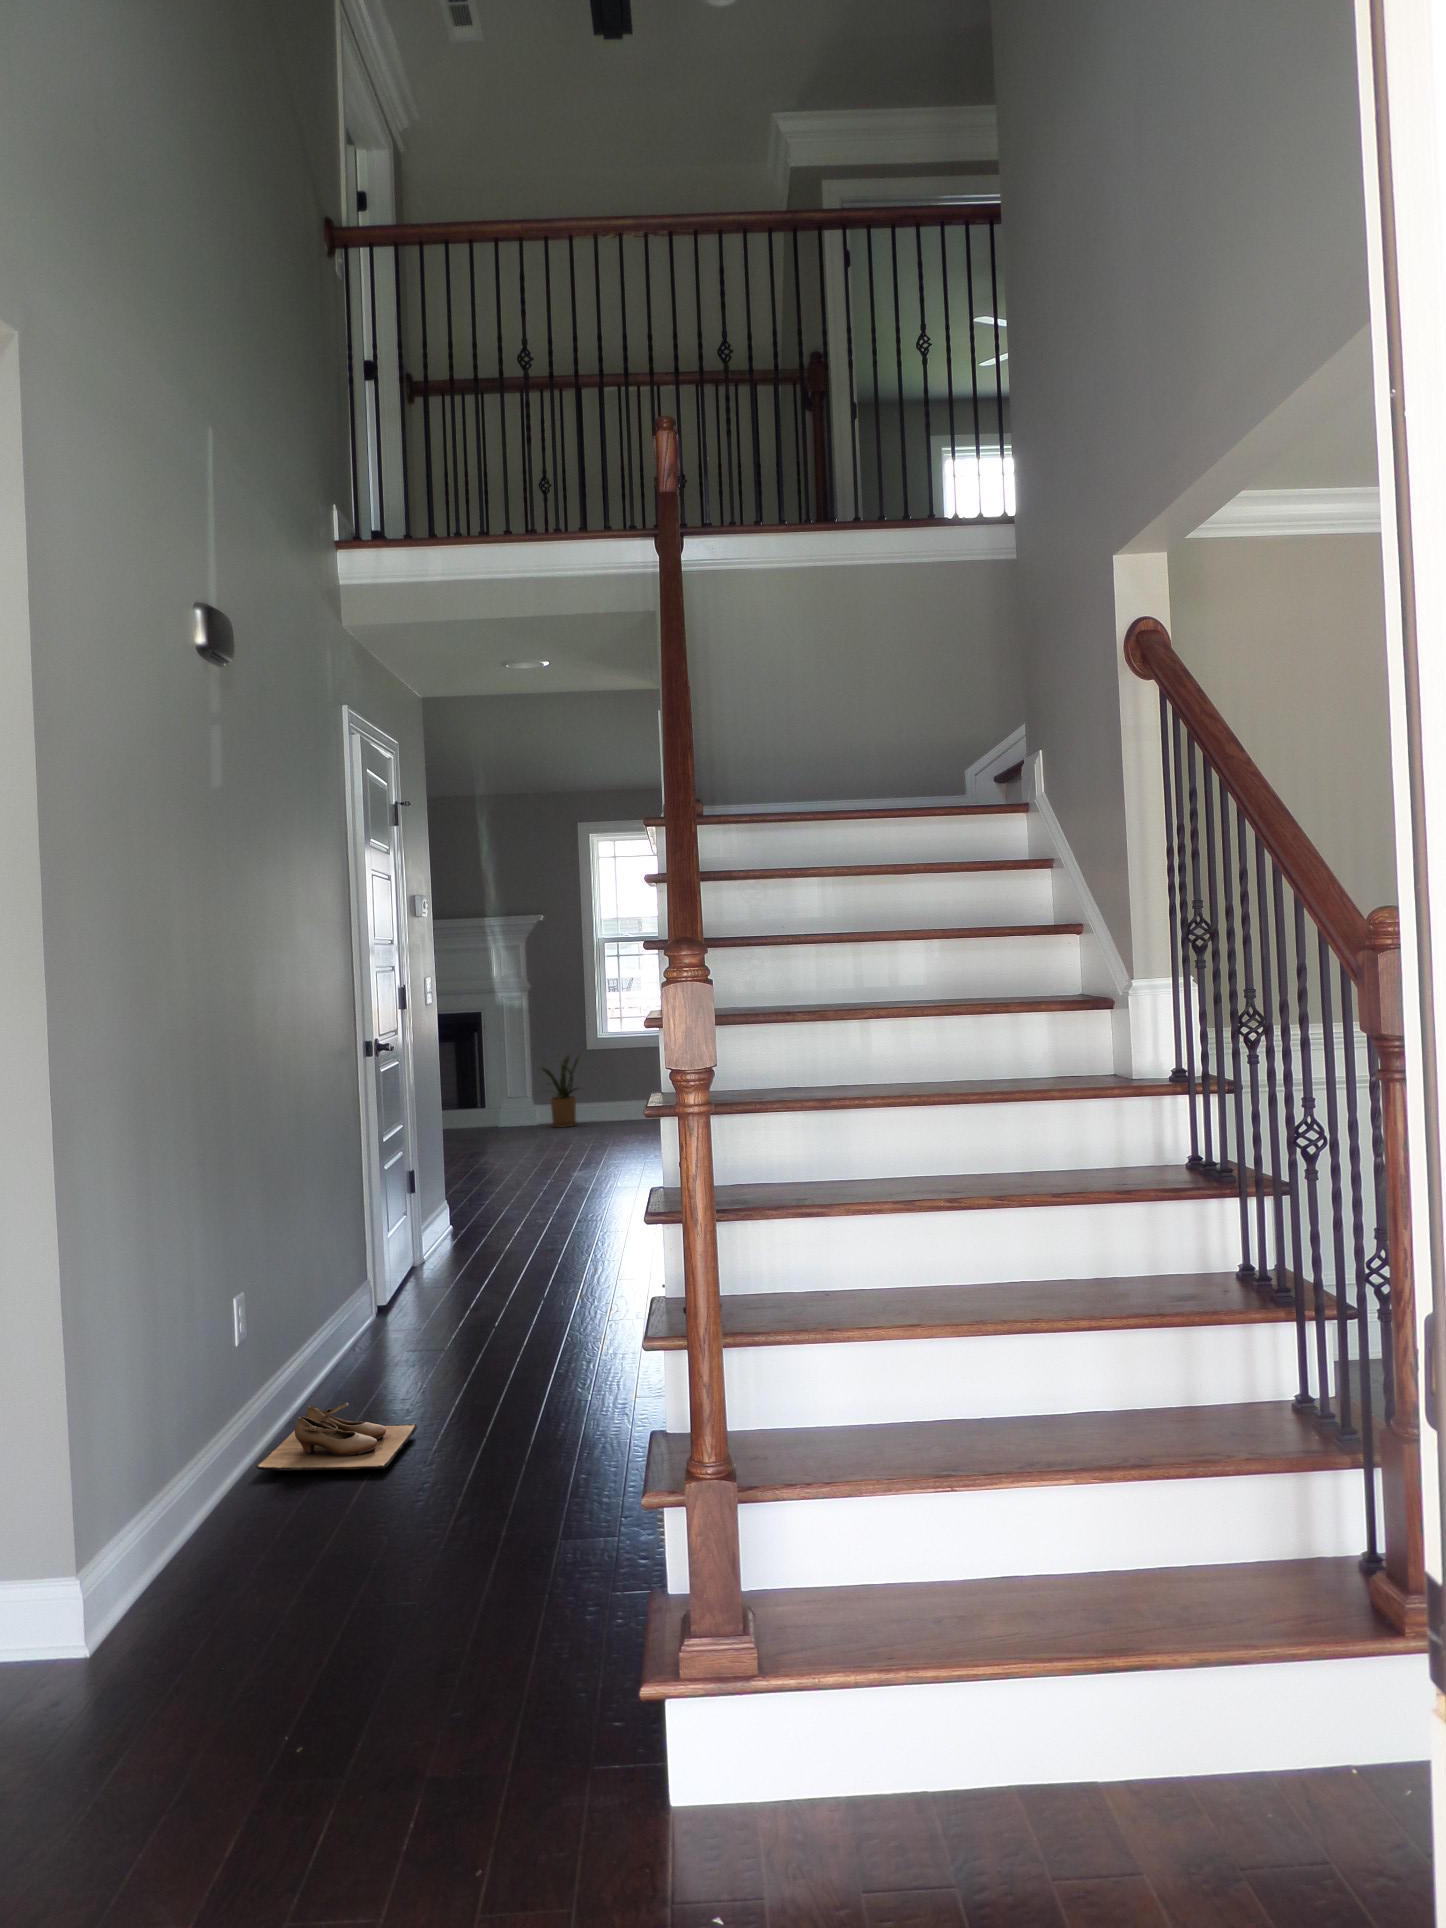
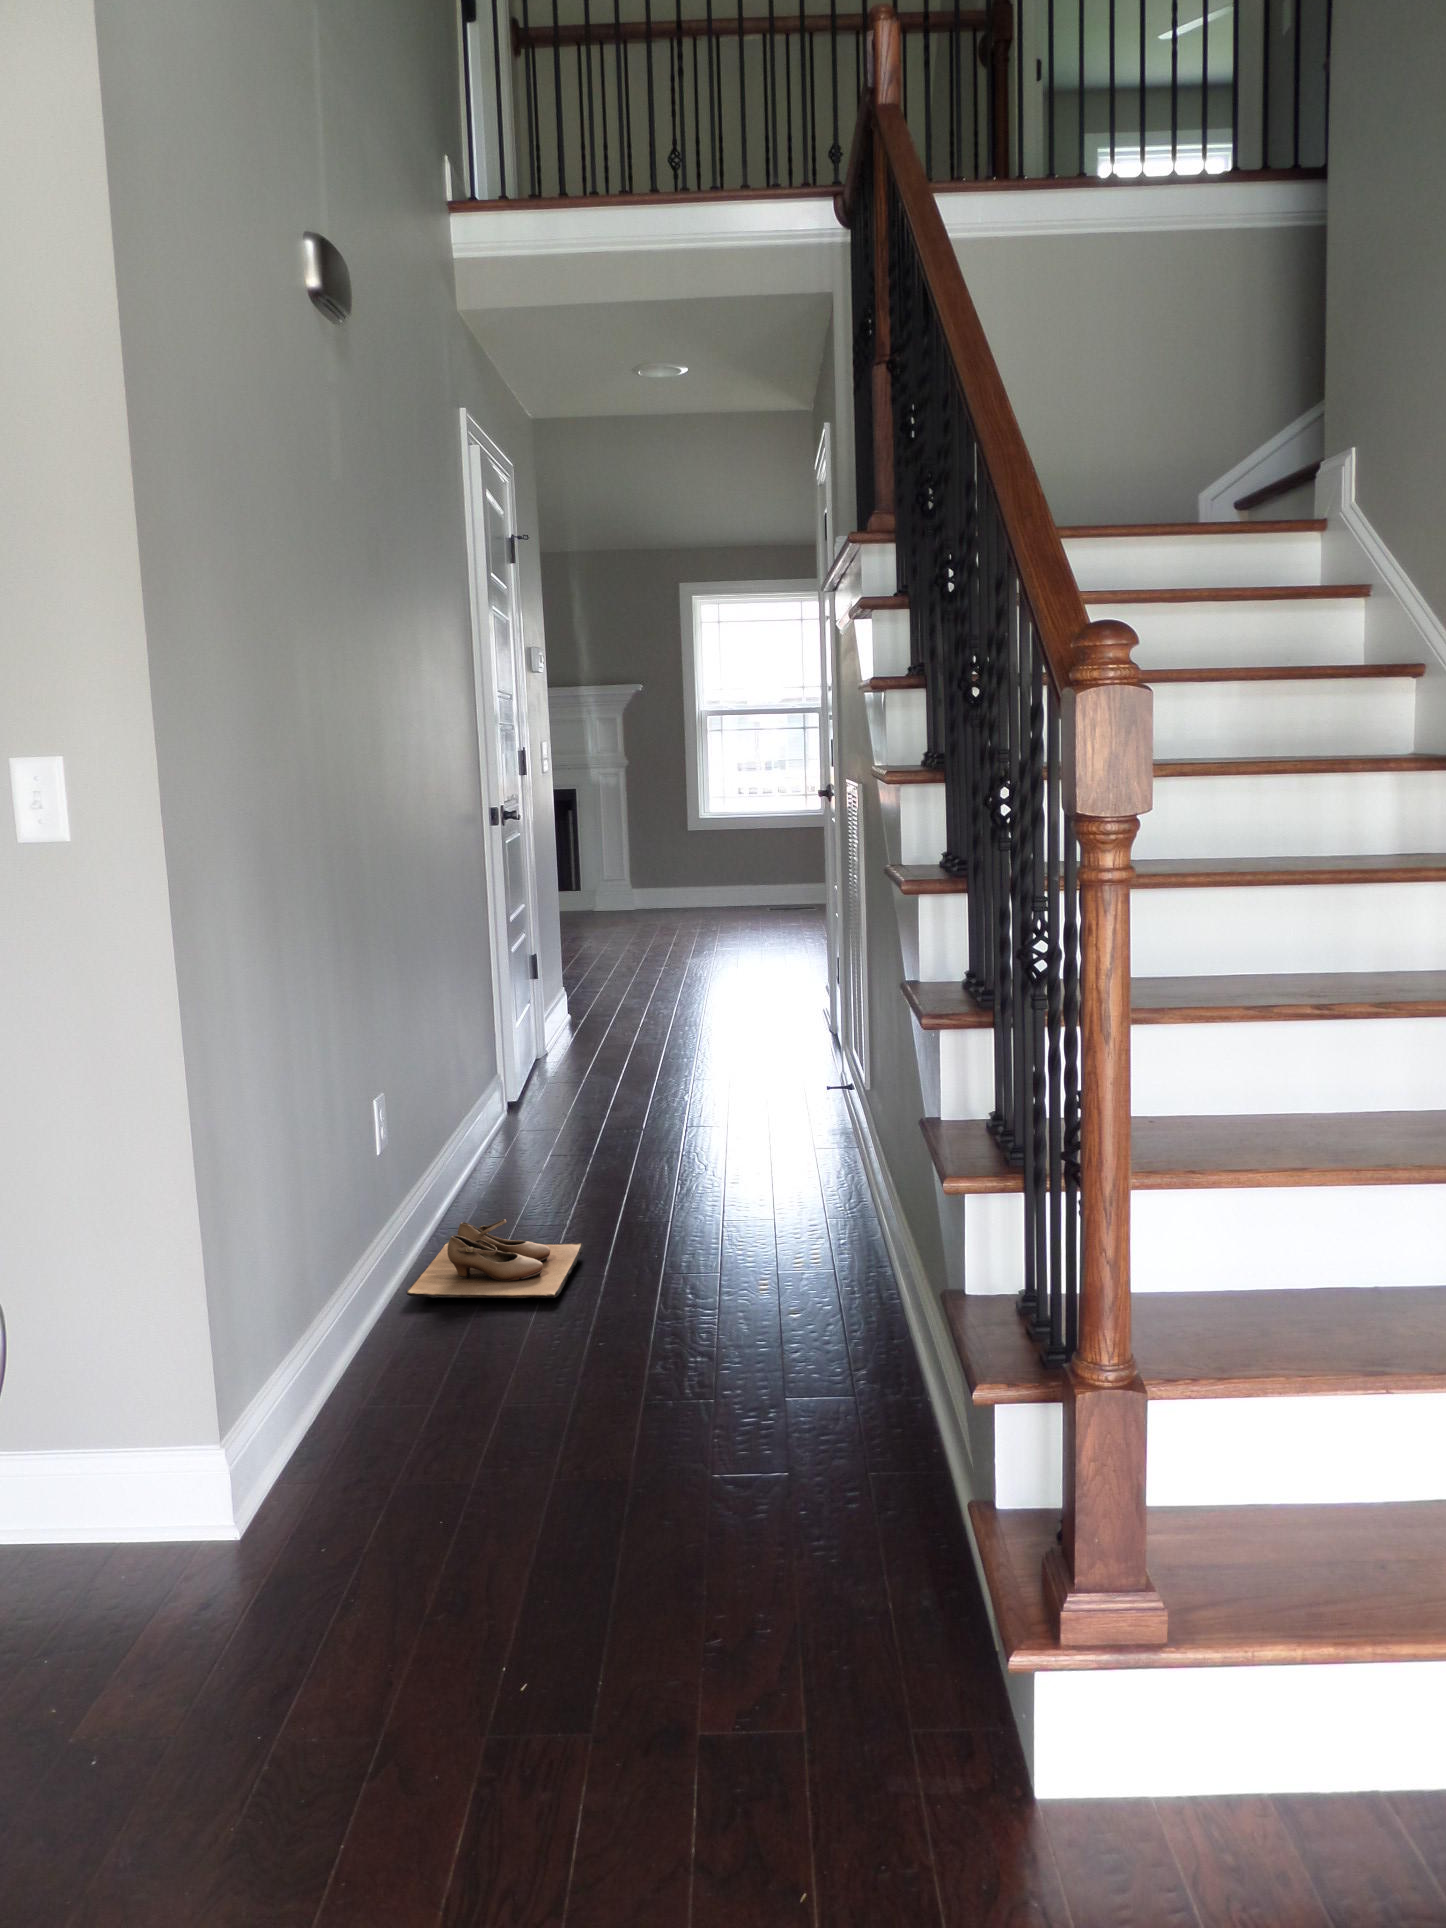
house plant: present [542,1054,579,1127] -> none [635,831,686,910]

